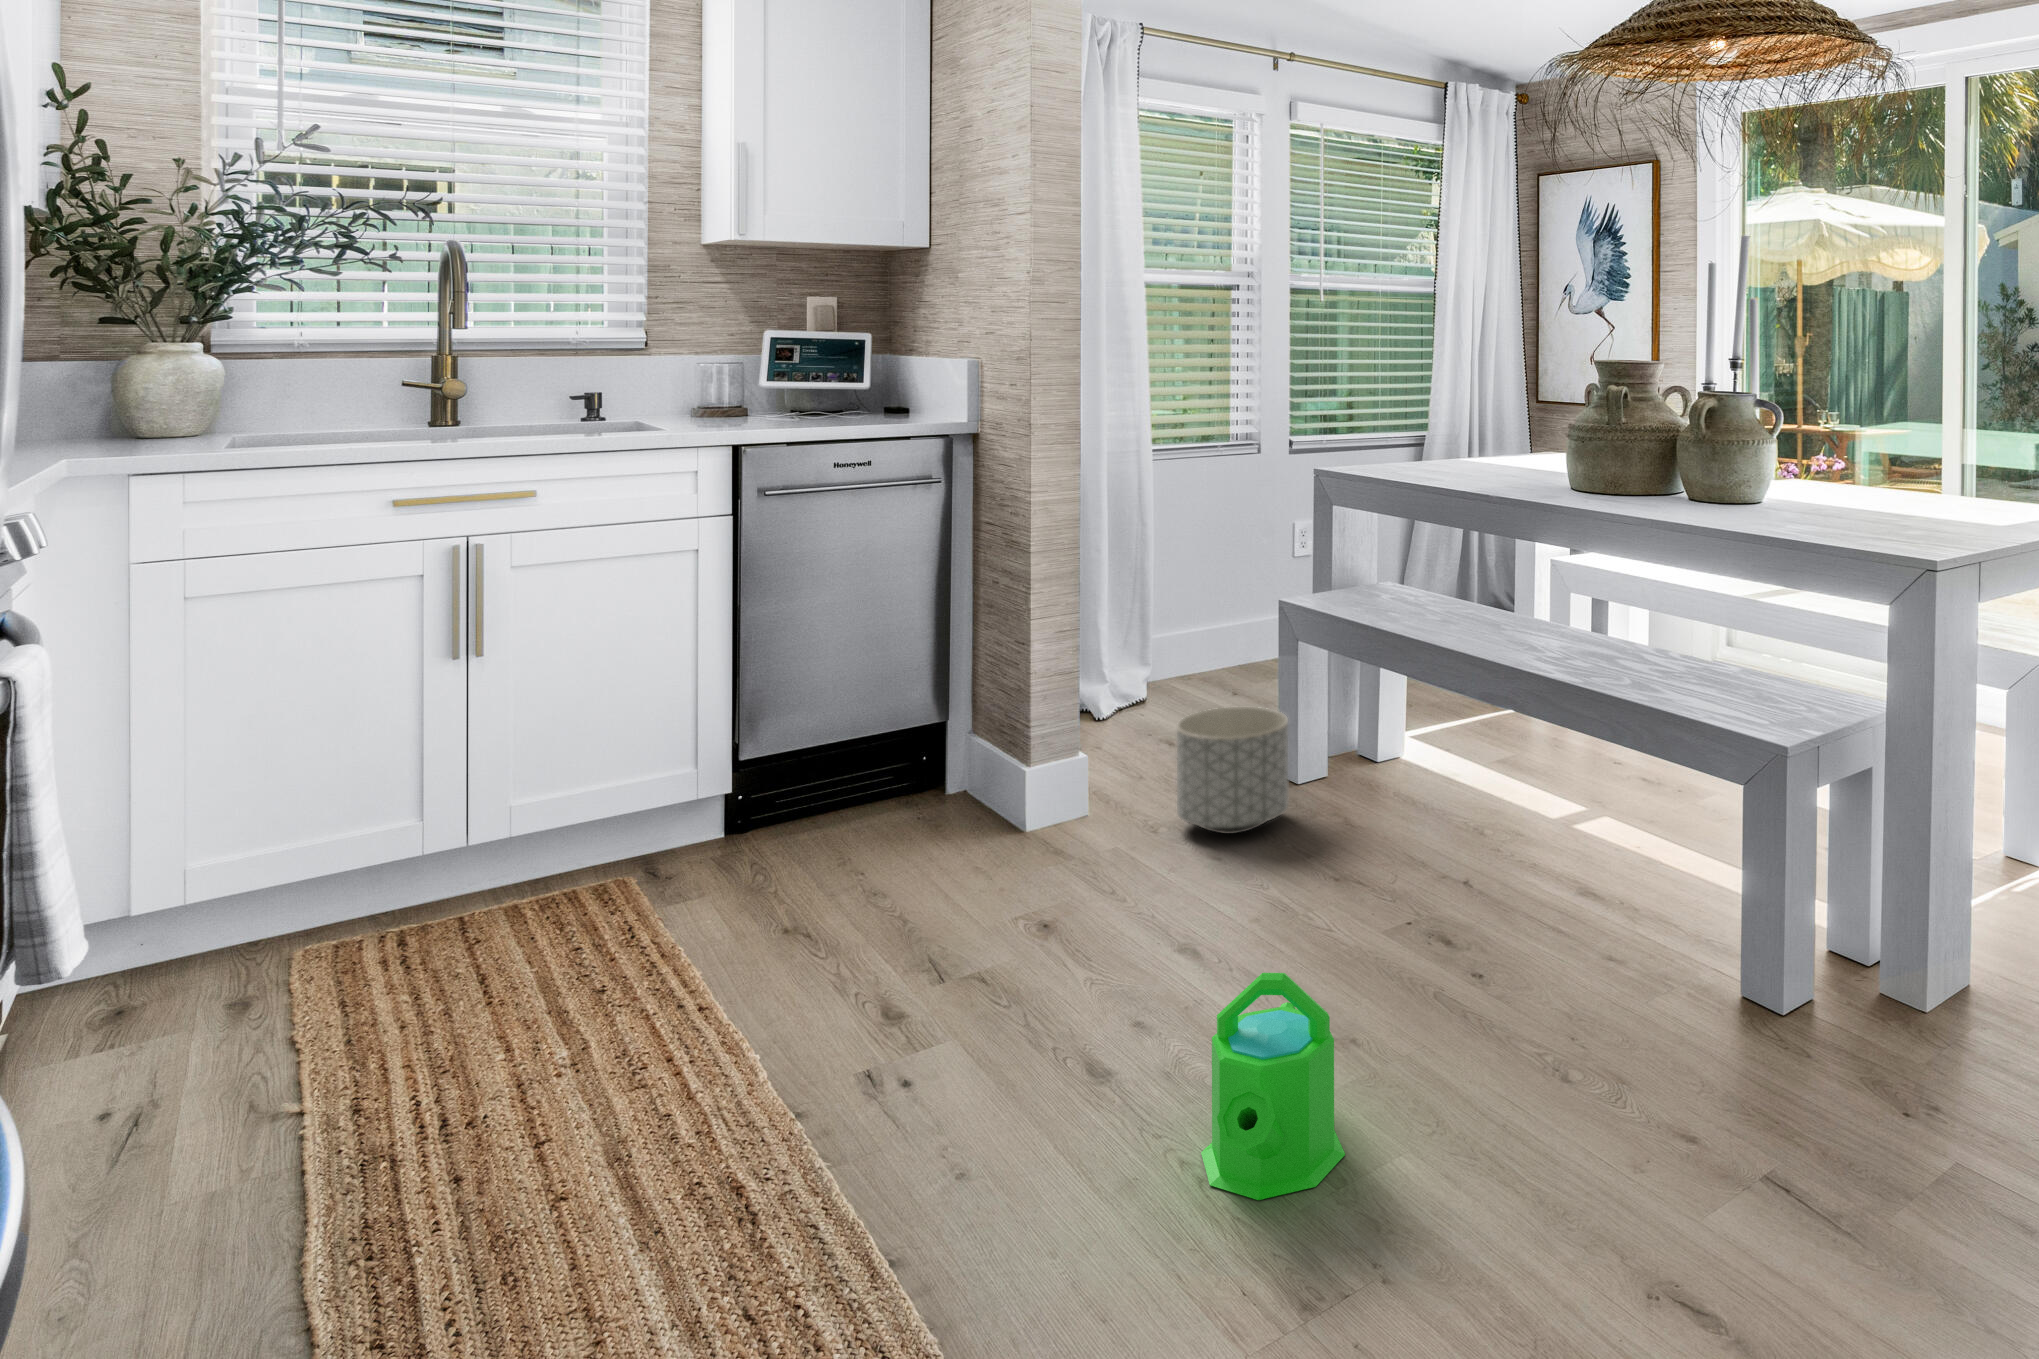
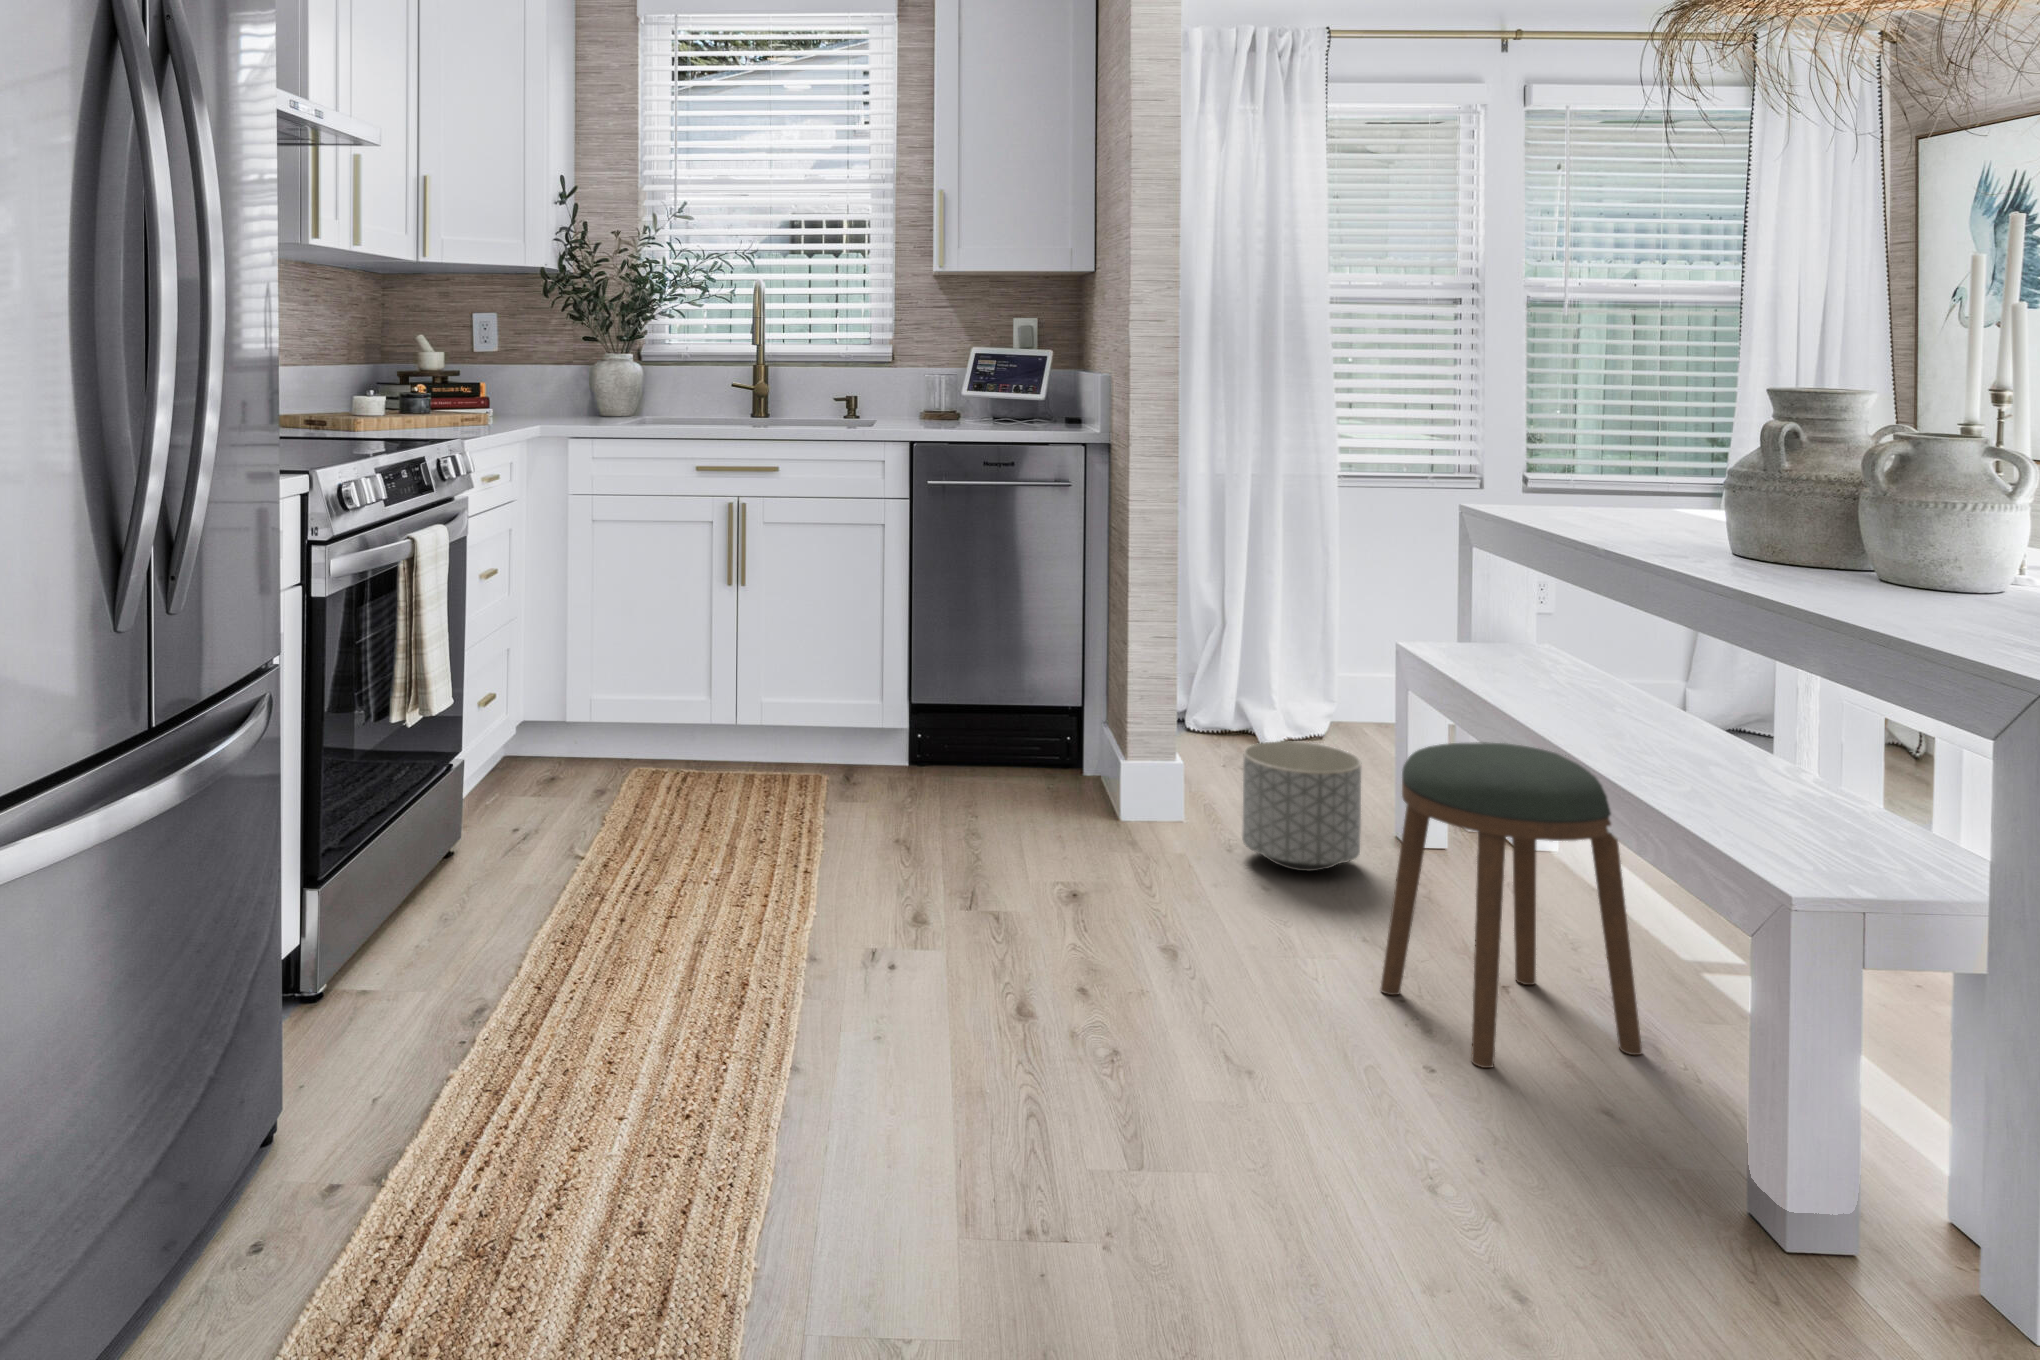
stool: none [1396,670,1606,962] -> present [1381,742,1642,1068]
watering can: present [1201,973,1345,1200] -> none [1001,944,1160,1148]

